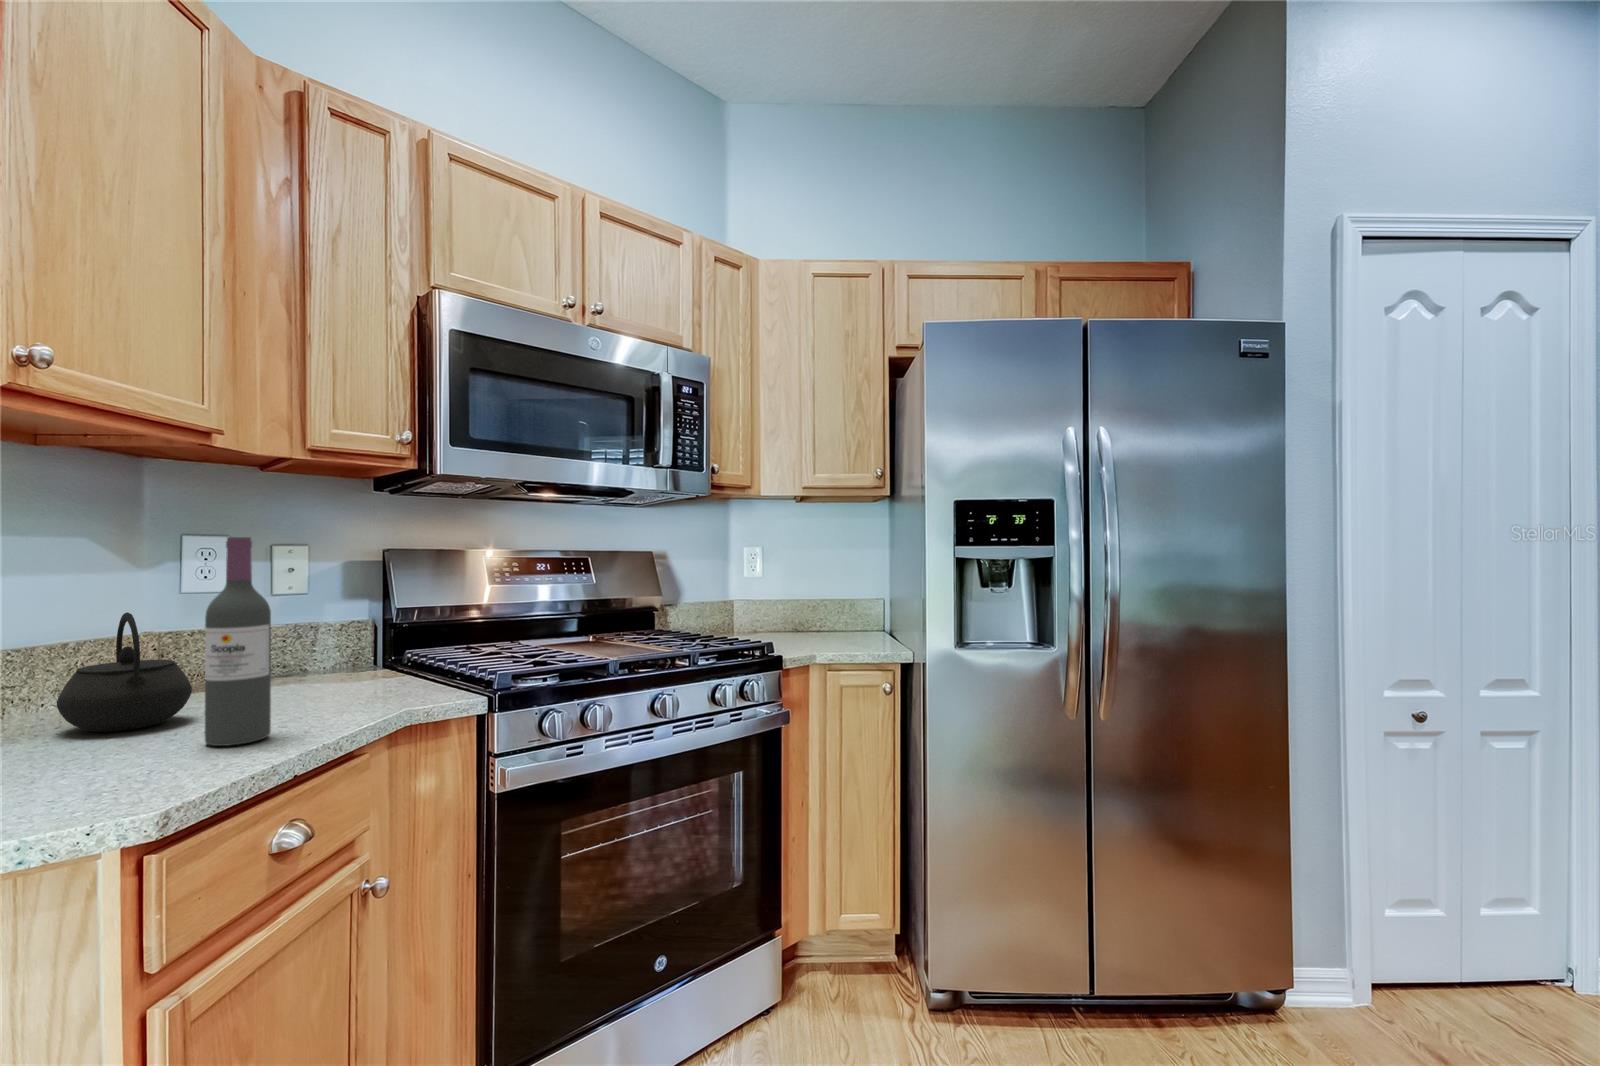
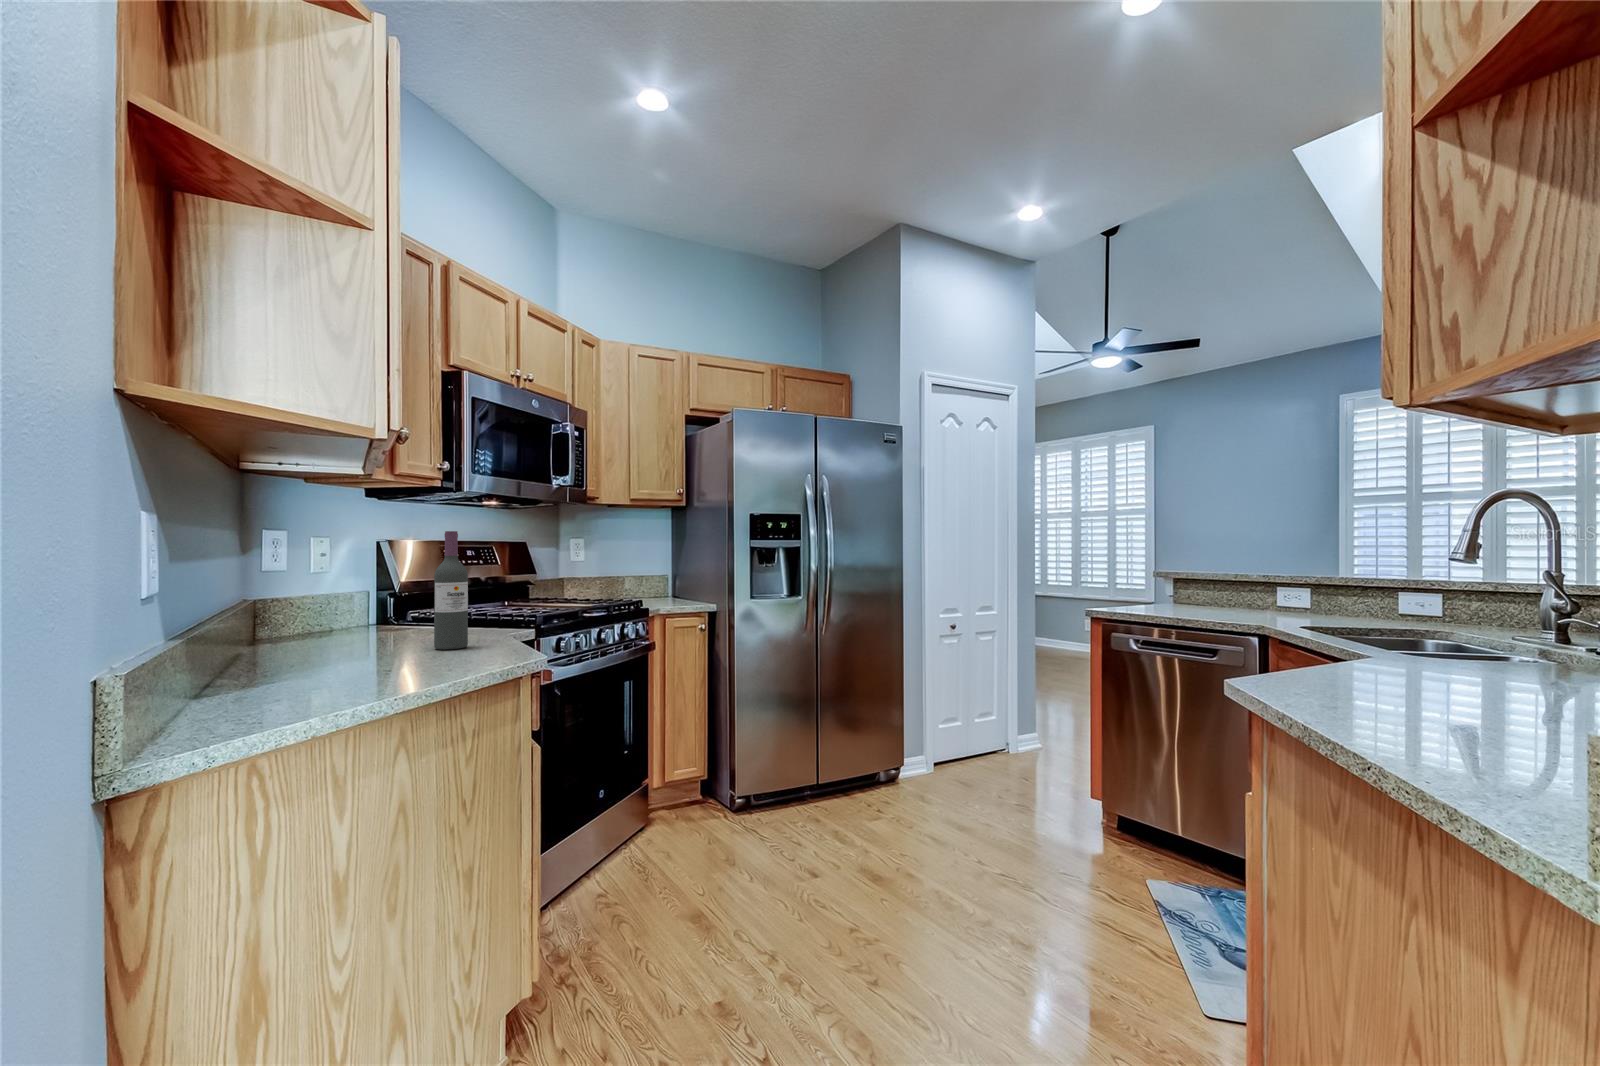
kettle: present [57,612,192,732] -> none [304,578,380,653]

